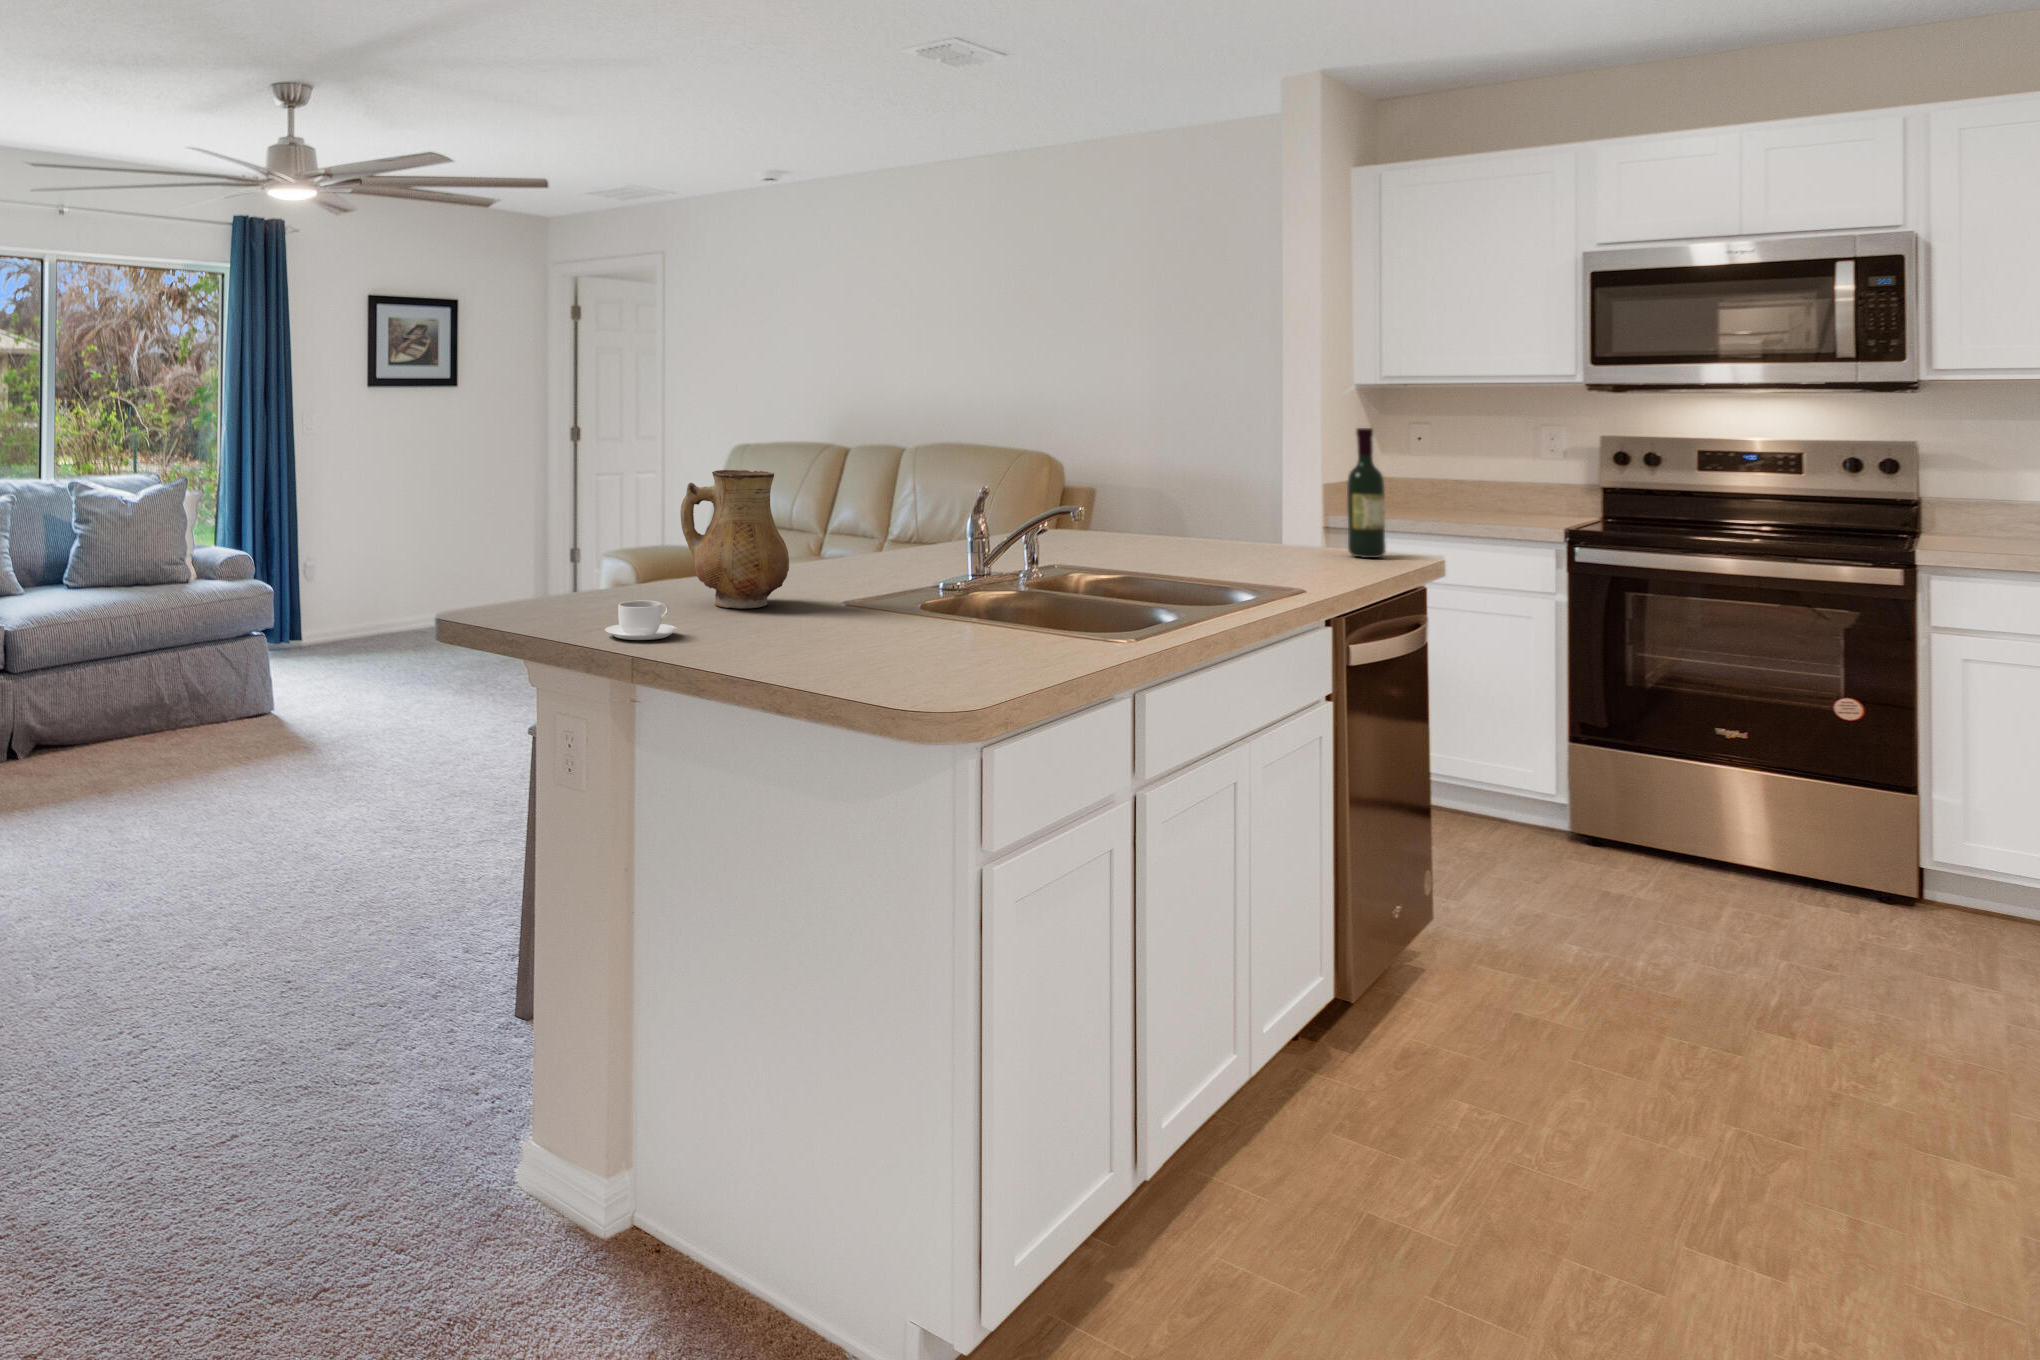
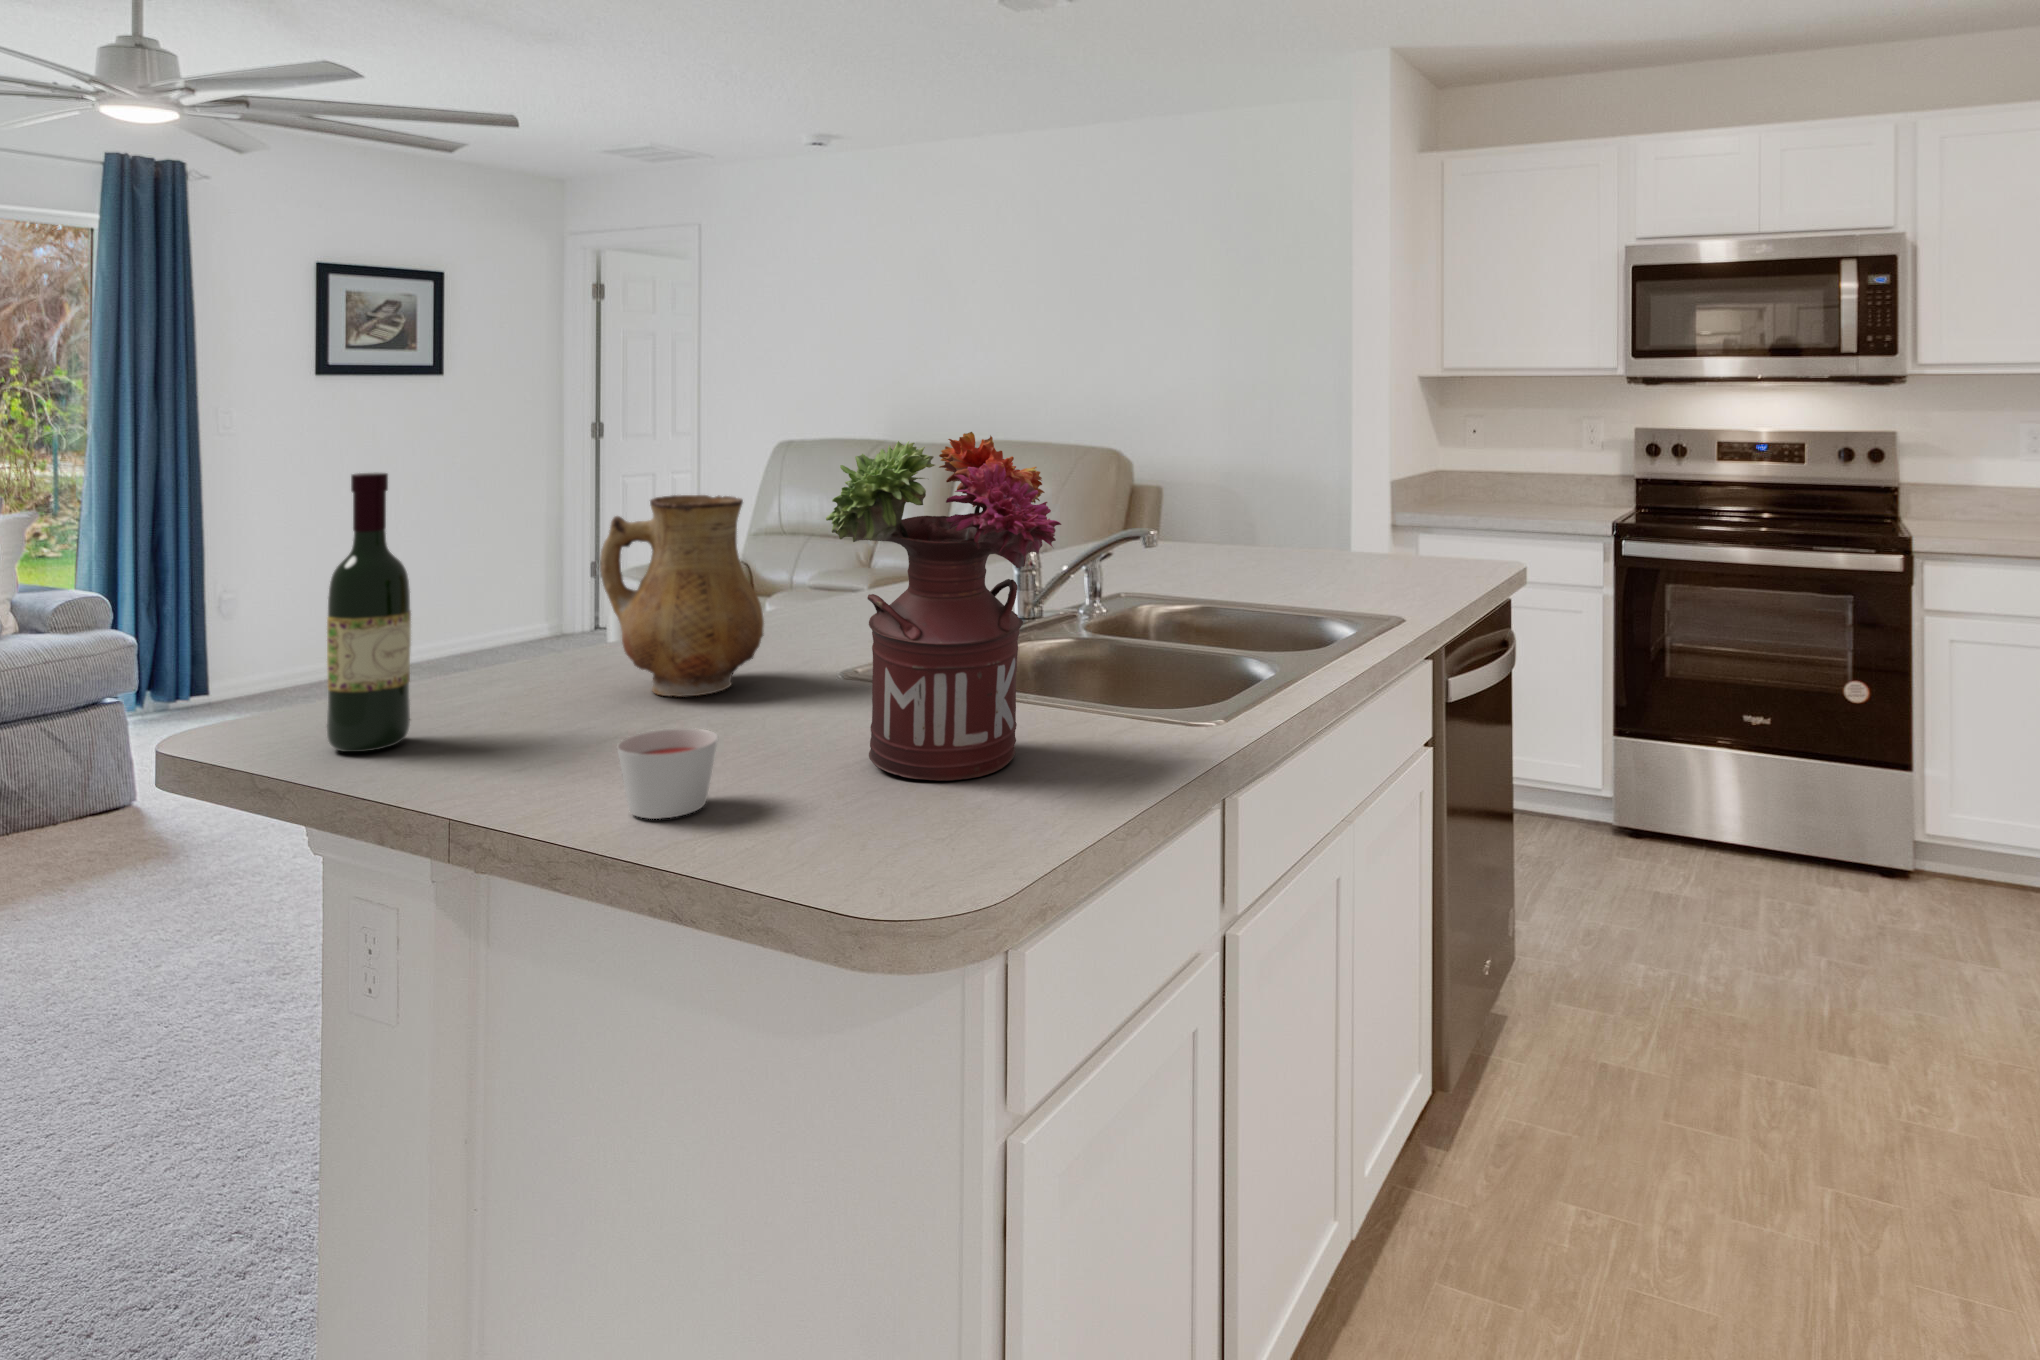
flower arrangement: none [847,424,1007,655] -> present [826,432,1061,781]
wine bottle: present [1347,428,1386,558] -> present [327,473,411,752]
coffee cup: present [605,600,678,640] -> none [429,712,559,783]
candle: none [726,609,785,660] -> present [617,728,718,819]

